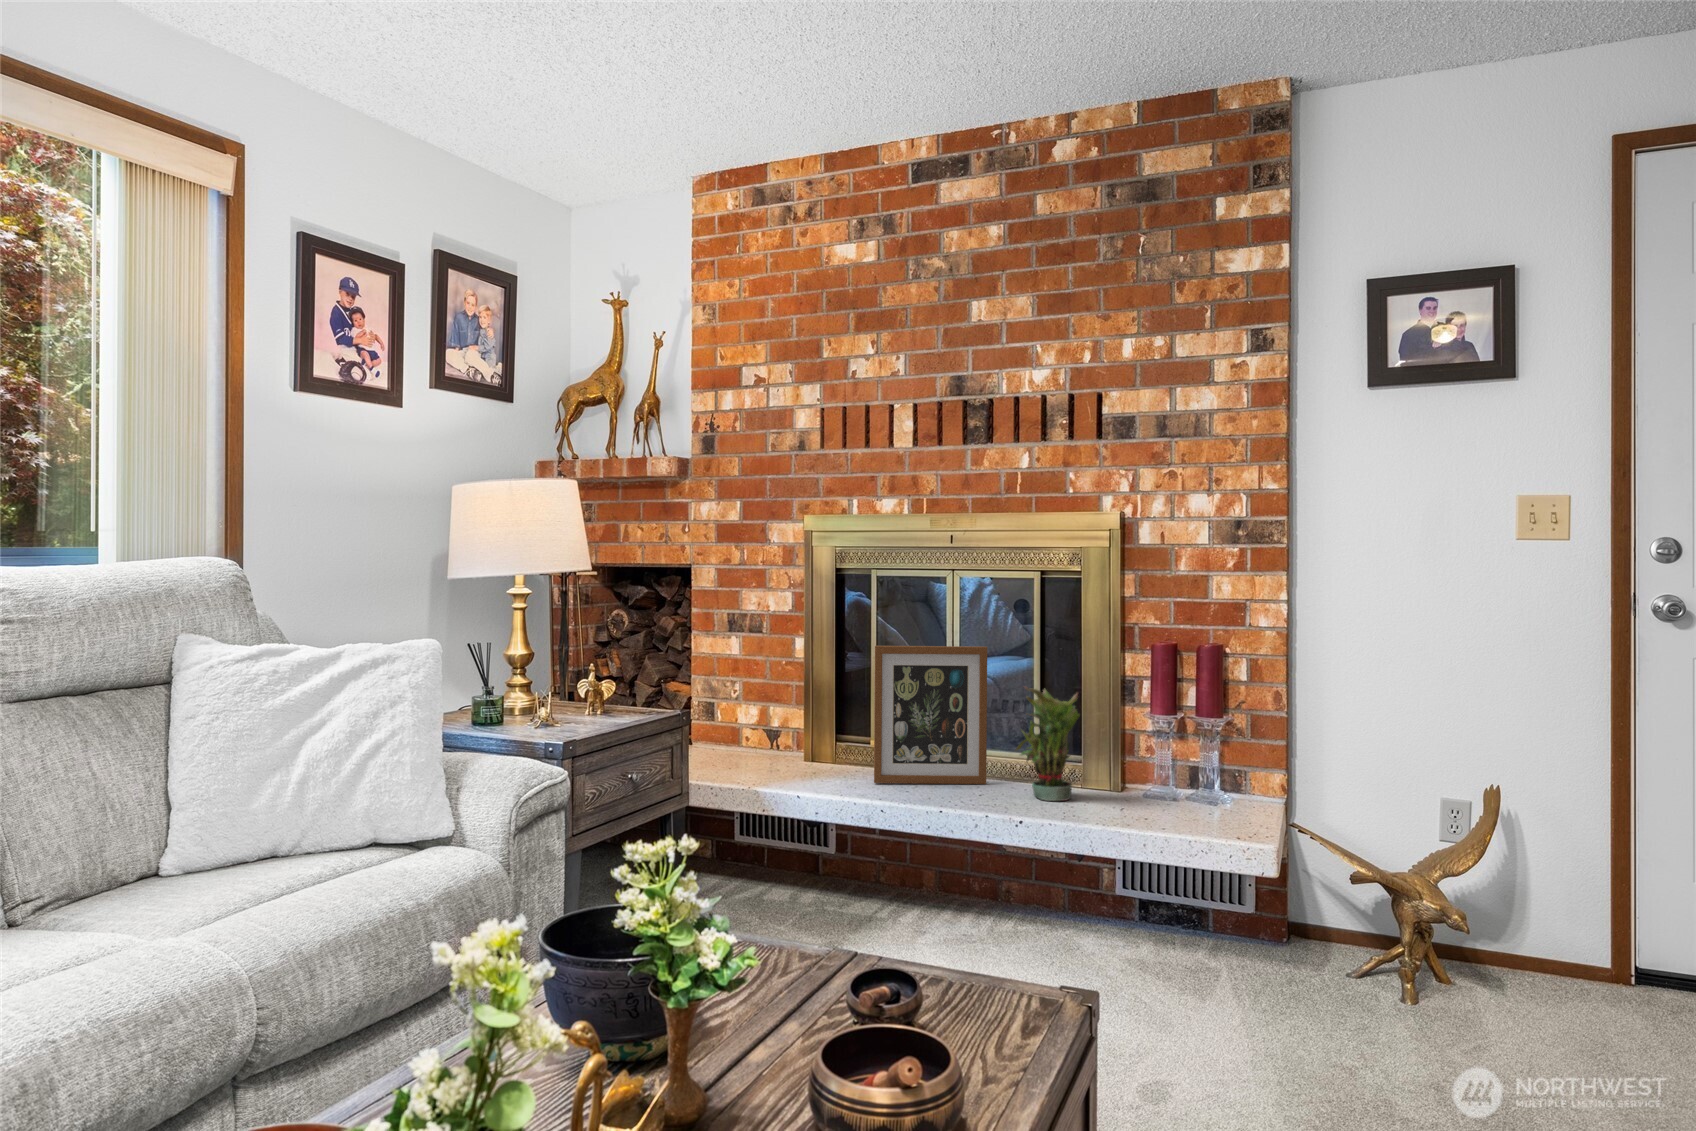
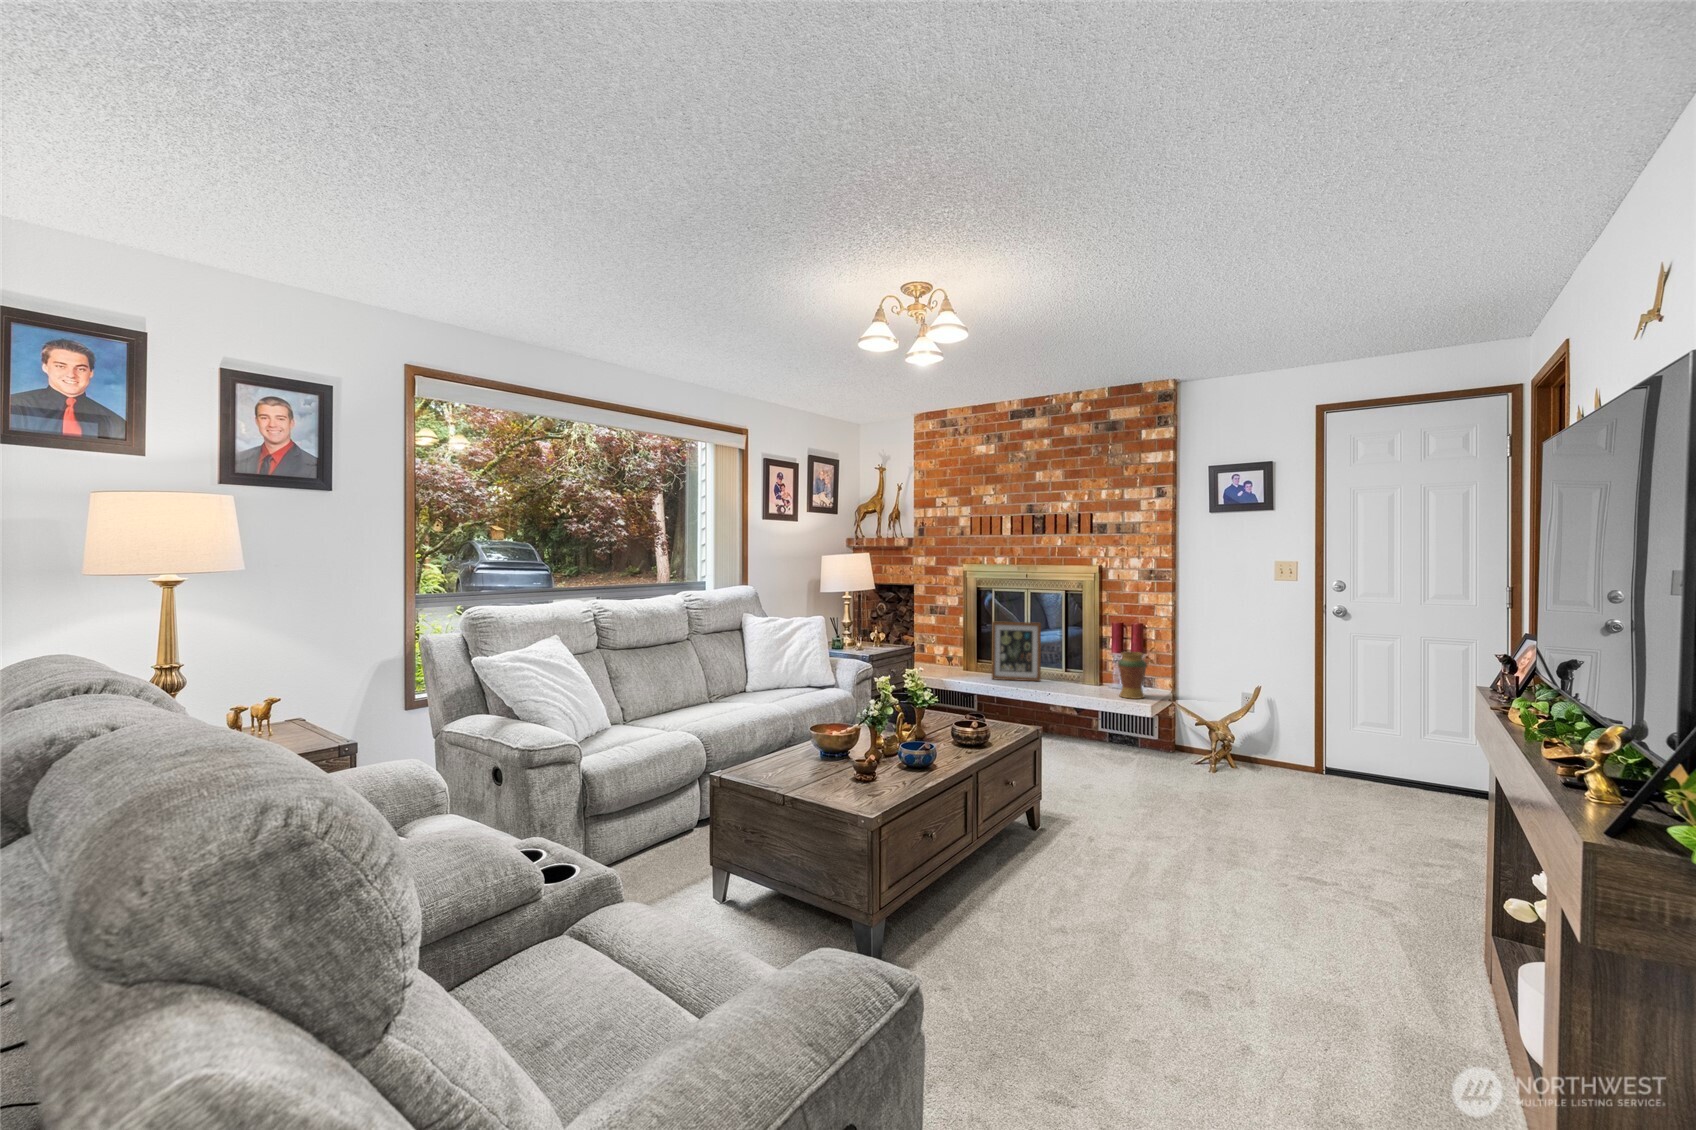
potted plant: present [1016,687,1080,801] -> none [1051,640,1079,688]
decorative vase: none [1177,711,1244,825] -> present [1118,652,1147,699]

